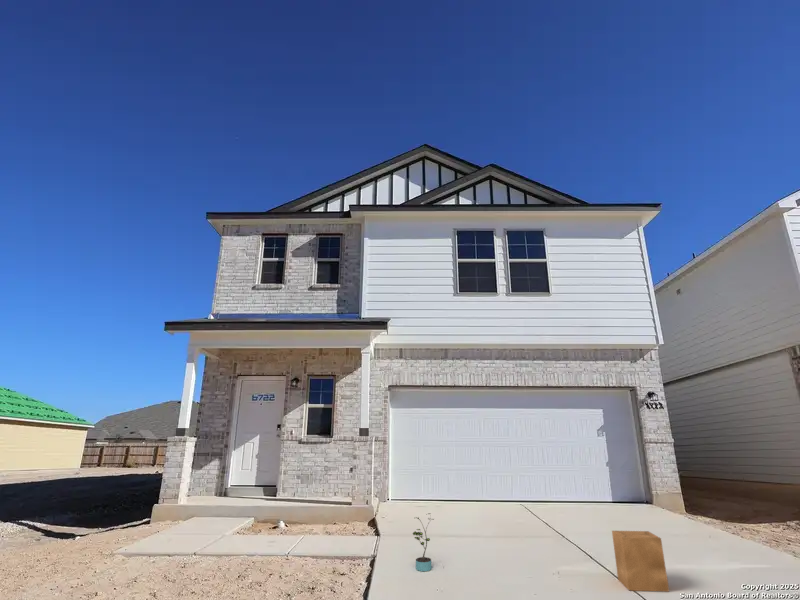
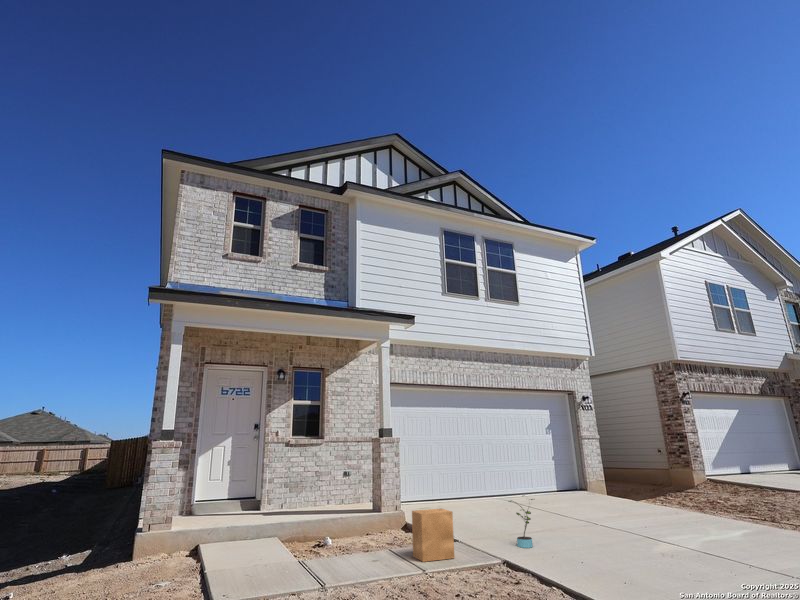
cardboard box: present [612,531,669,592] -> present [412,509,454,562]

